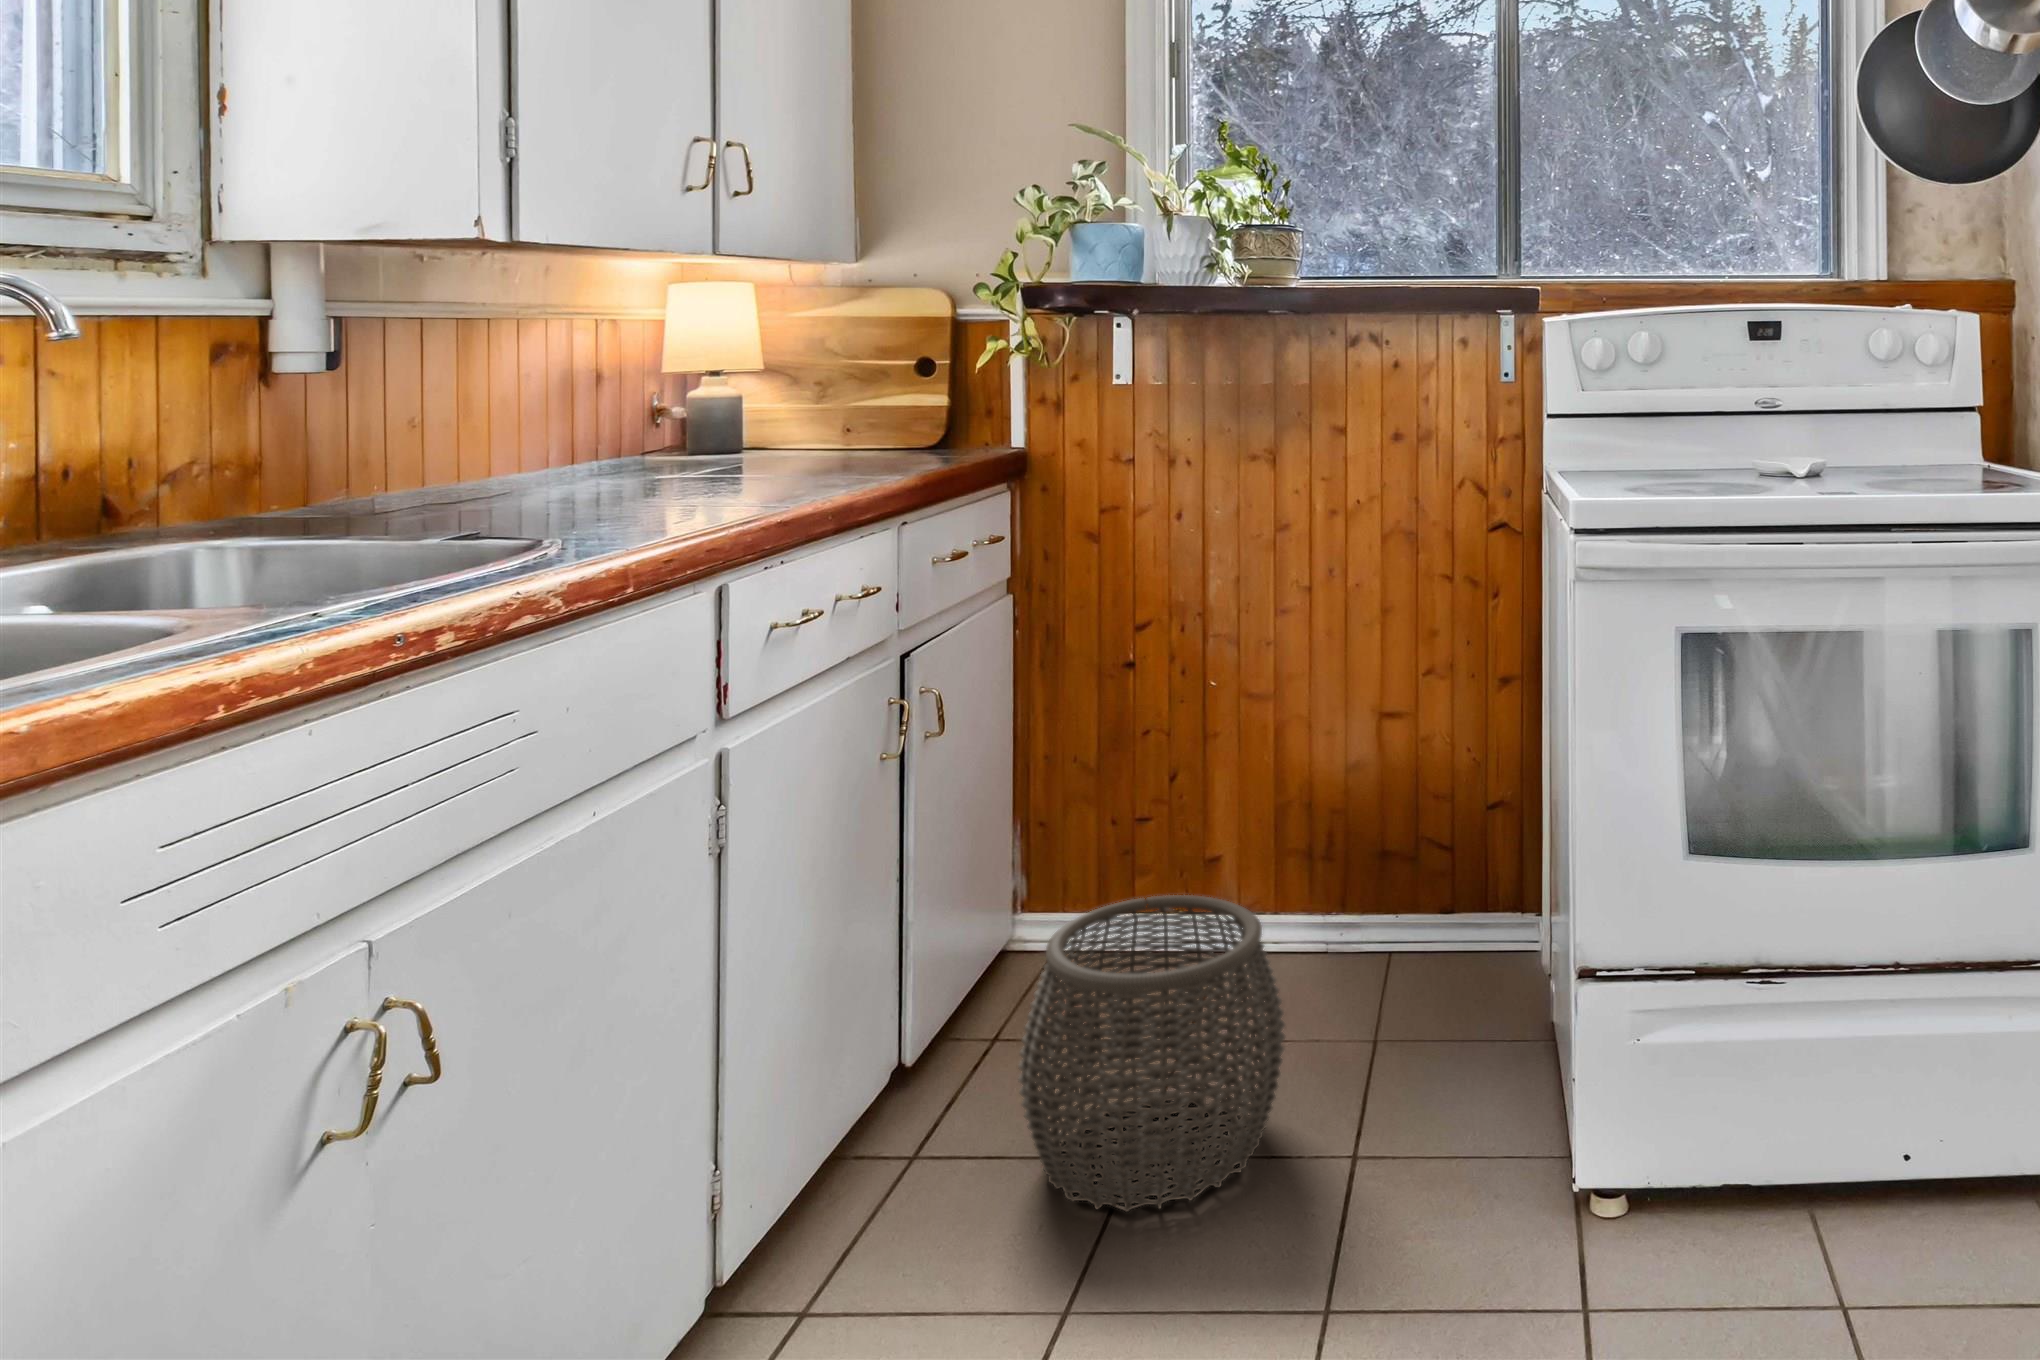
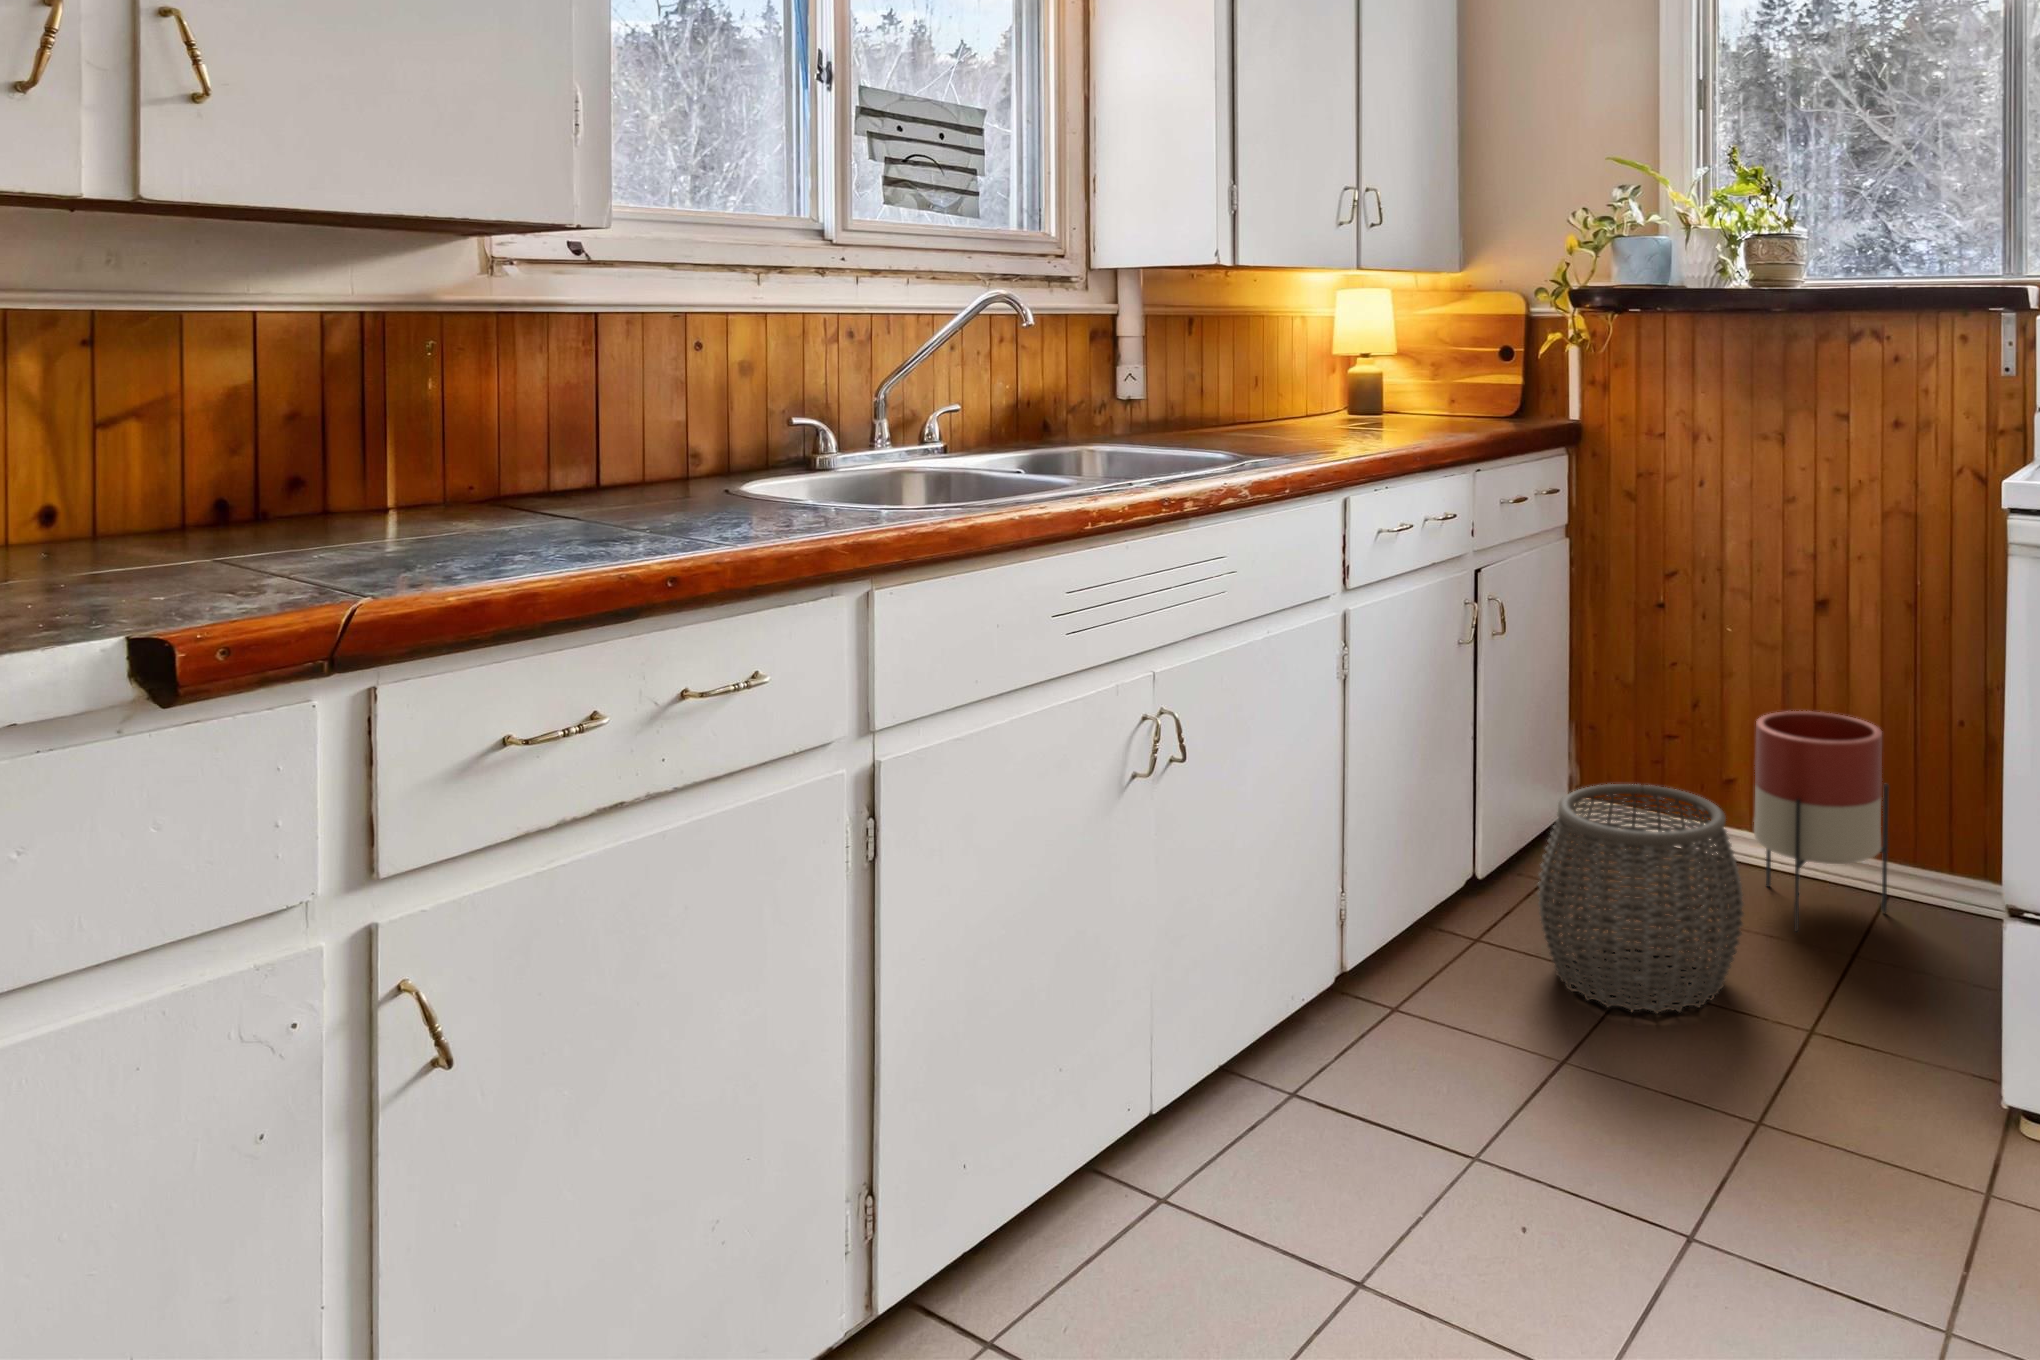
planter: none [1260,761,1402,1027] -> present [1754,711,1889,932]

